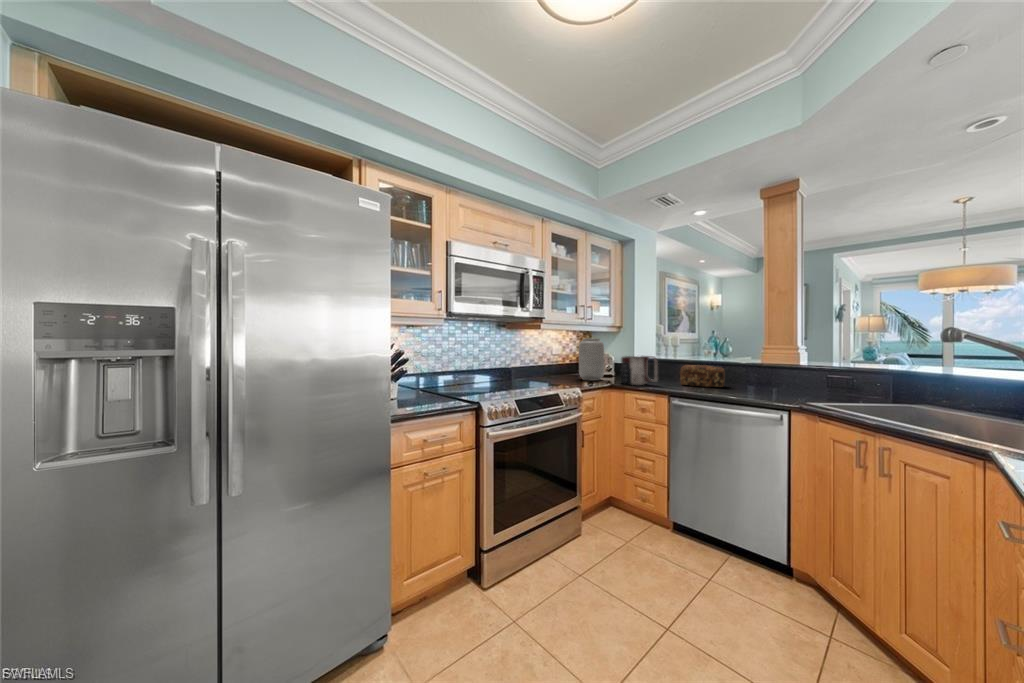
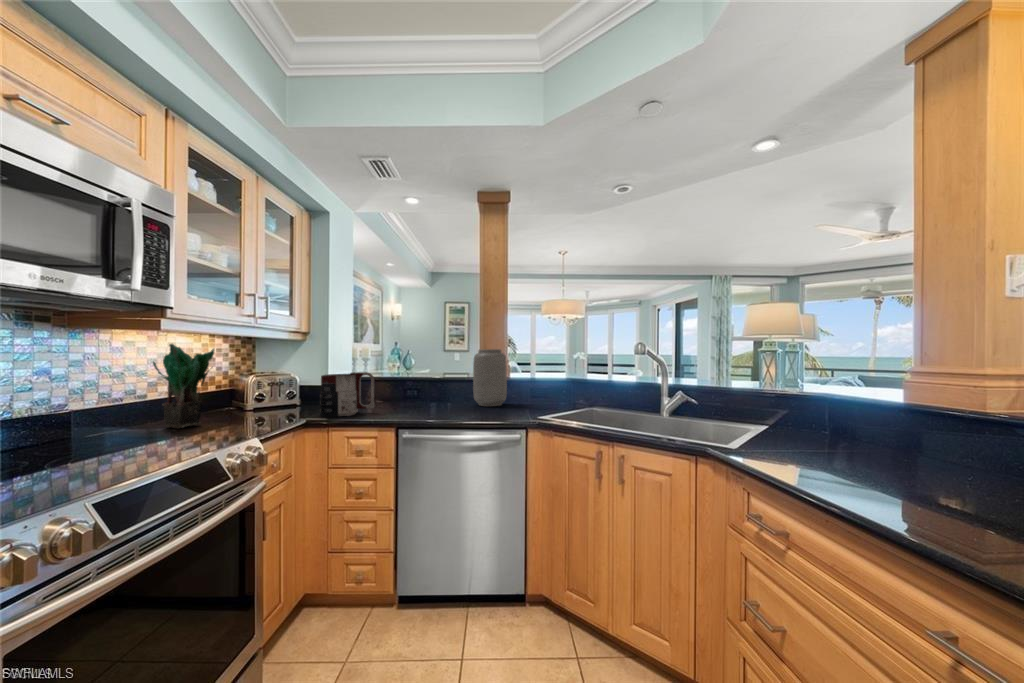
potted plant: none [539,336,565,381] -> present [153,344,214,429]
vase: present [579,338,604,380] -> present [473,349,507,406]
bread loaf: present [680,365,725,387] -> none [400,381,450,408]

